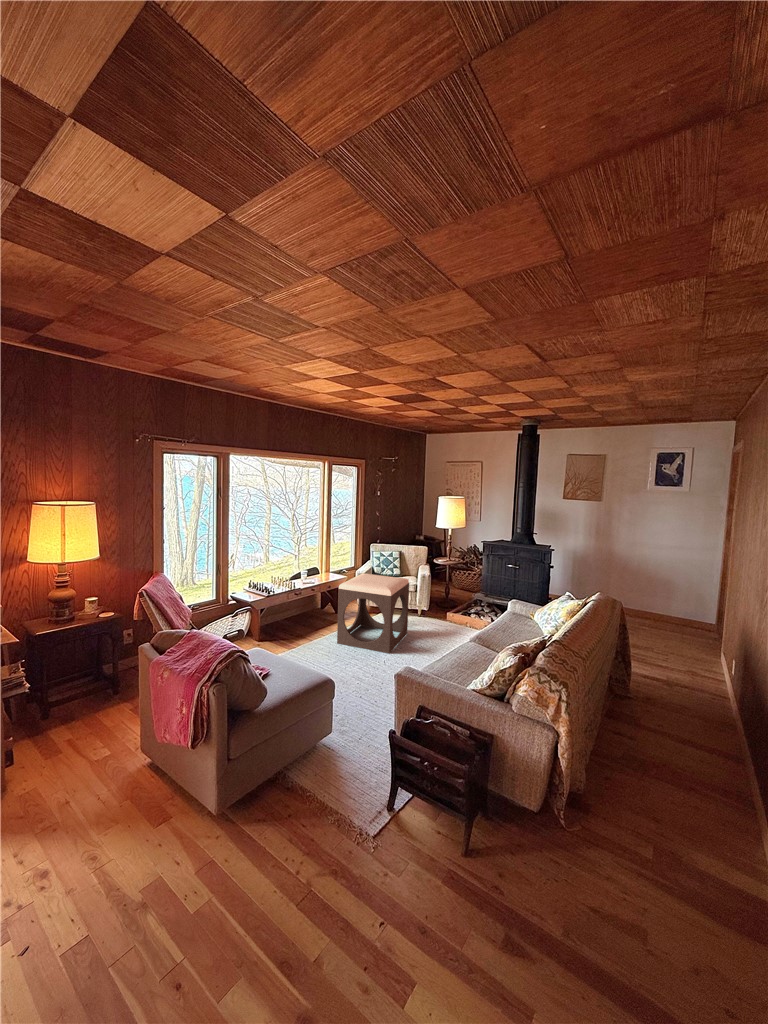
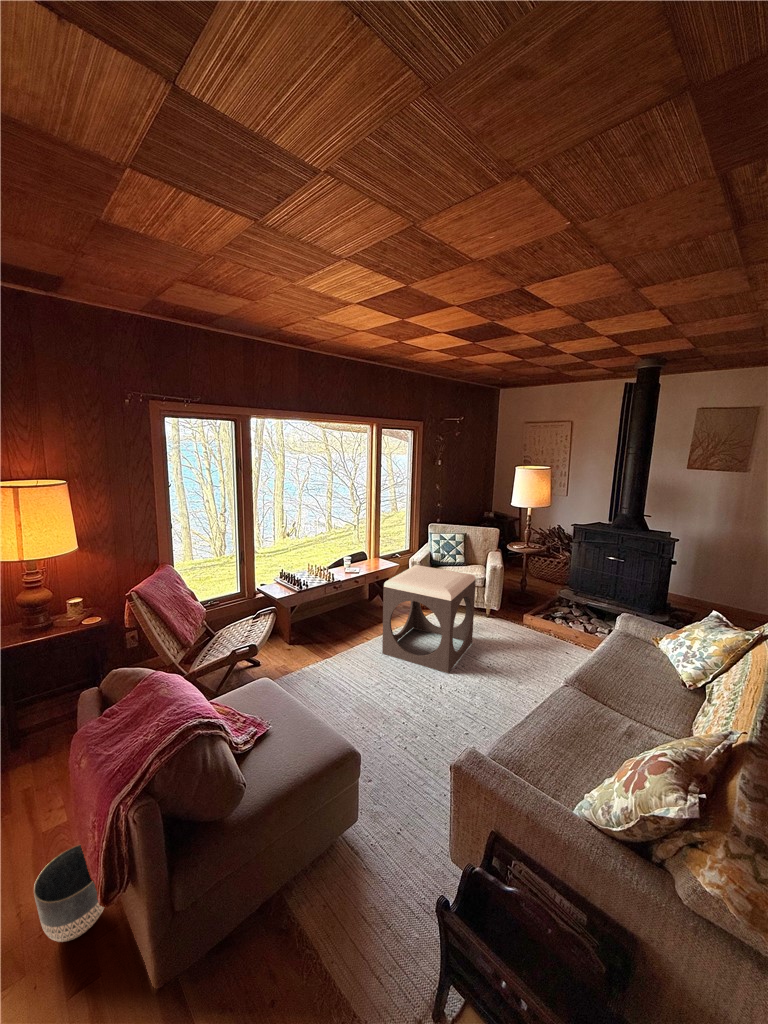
planter: none [116,749,164,810] -> present [34,845,104,942]

